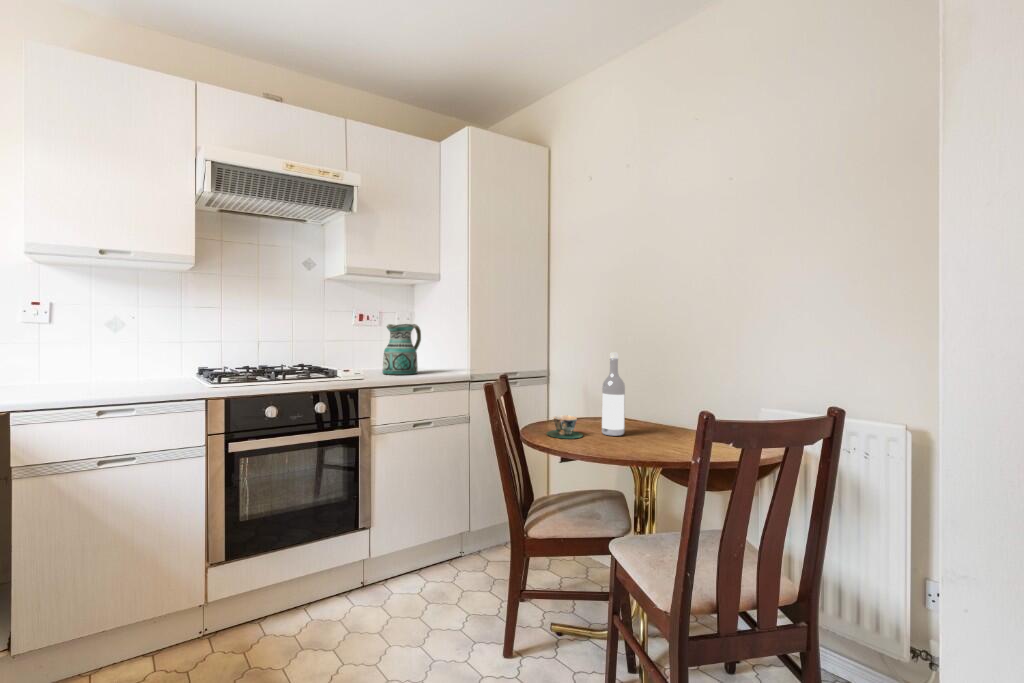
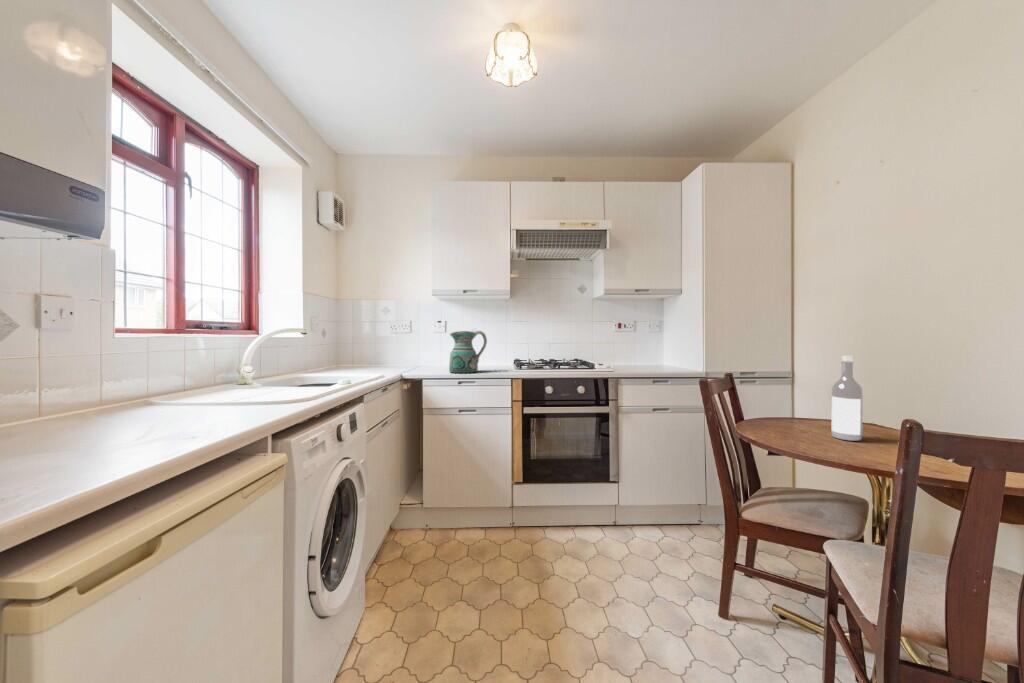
ceramic pitcher: present [382,324,421,375] -> present [449,331,487,373]
teacup: present [546,415,583,439] -> none [763,413,805,437]

